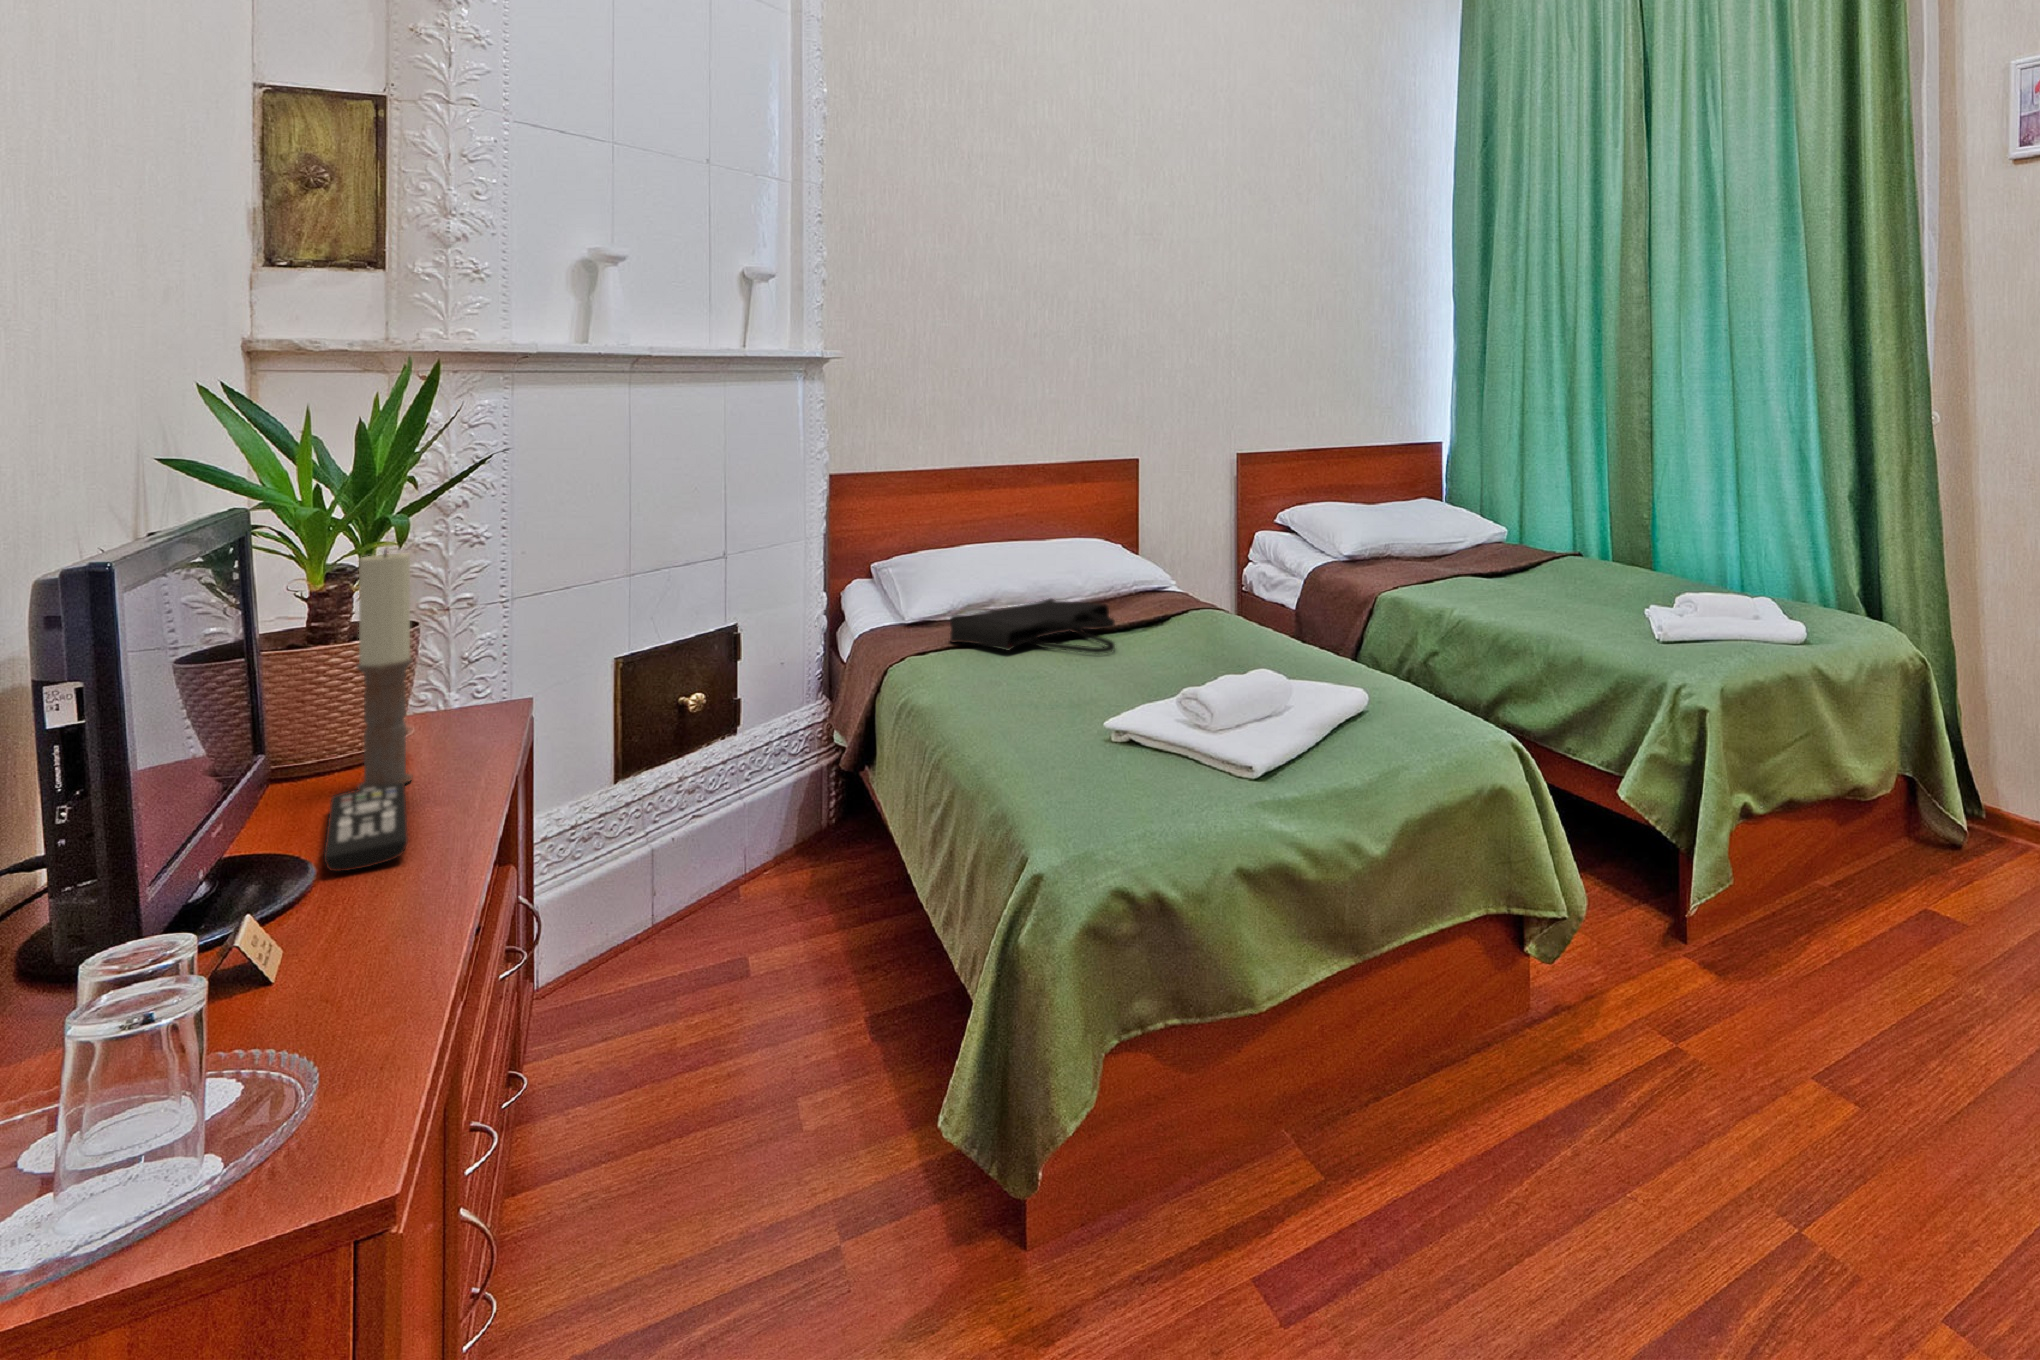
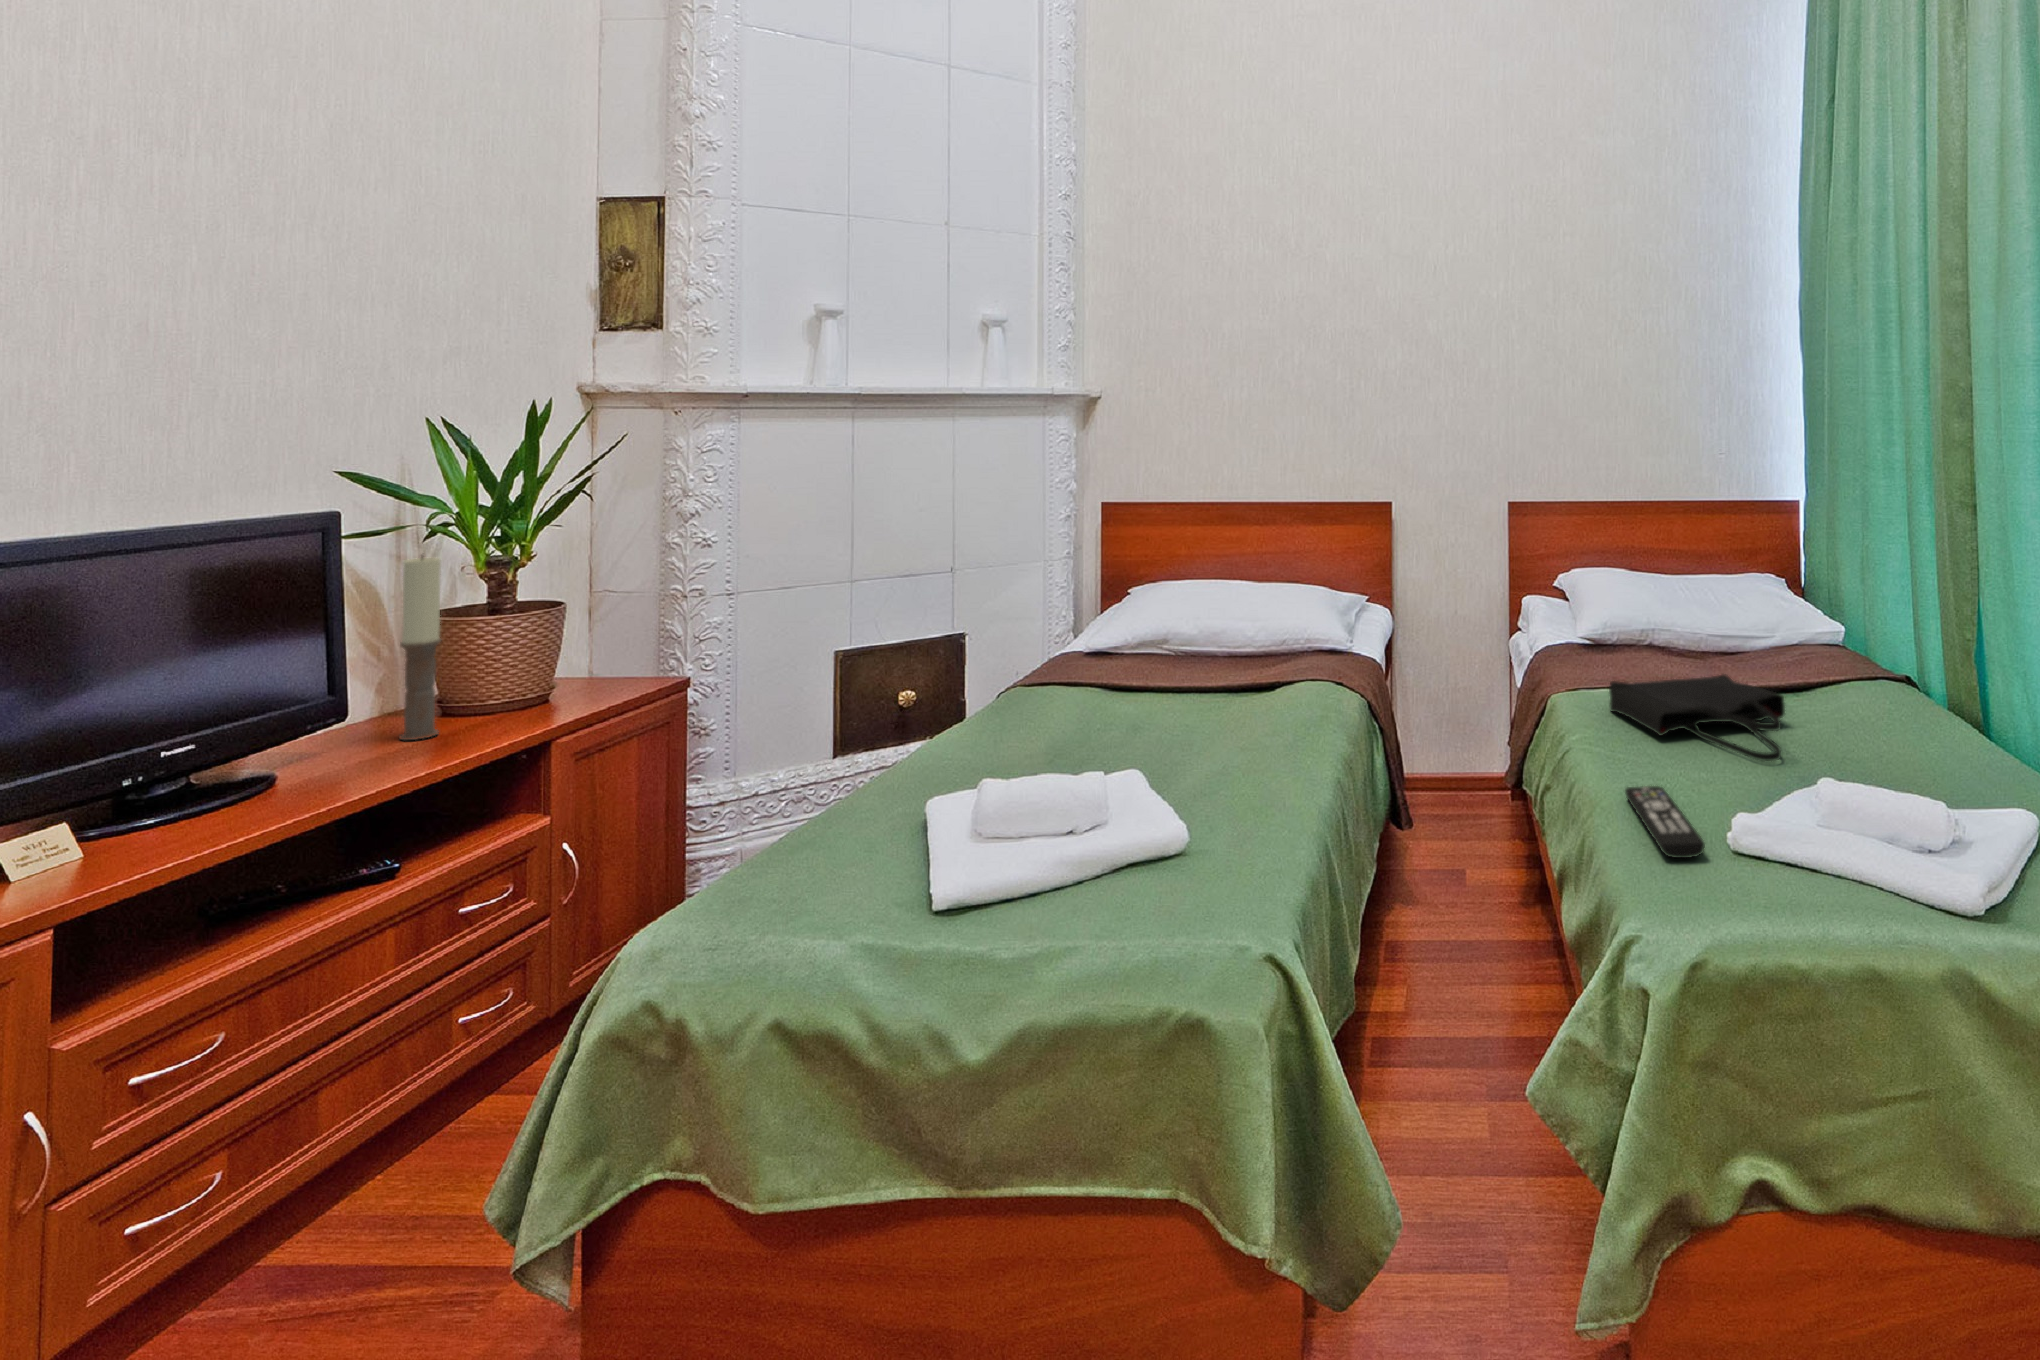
tote bag: present [950,599,1115,654] -> present [1609,674,1785,761]
remote control: present [324,782,408,871] -> present [1625,786,1705,858]

